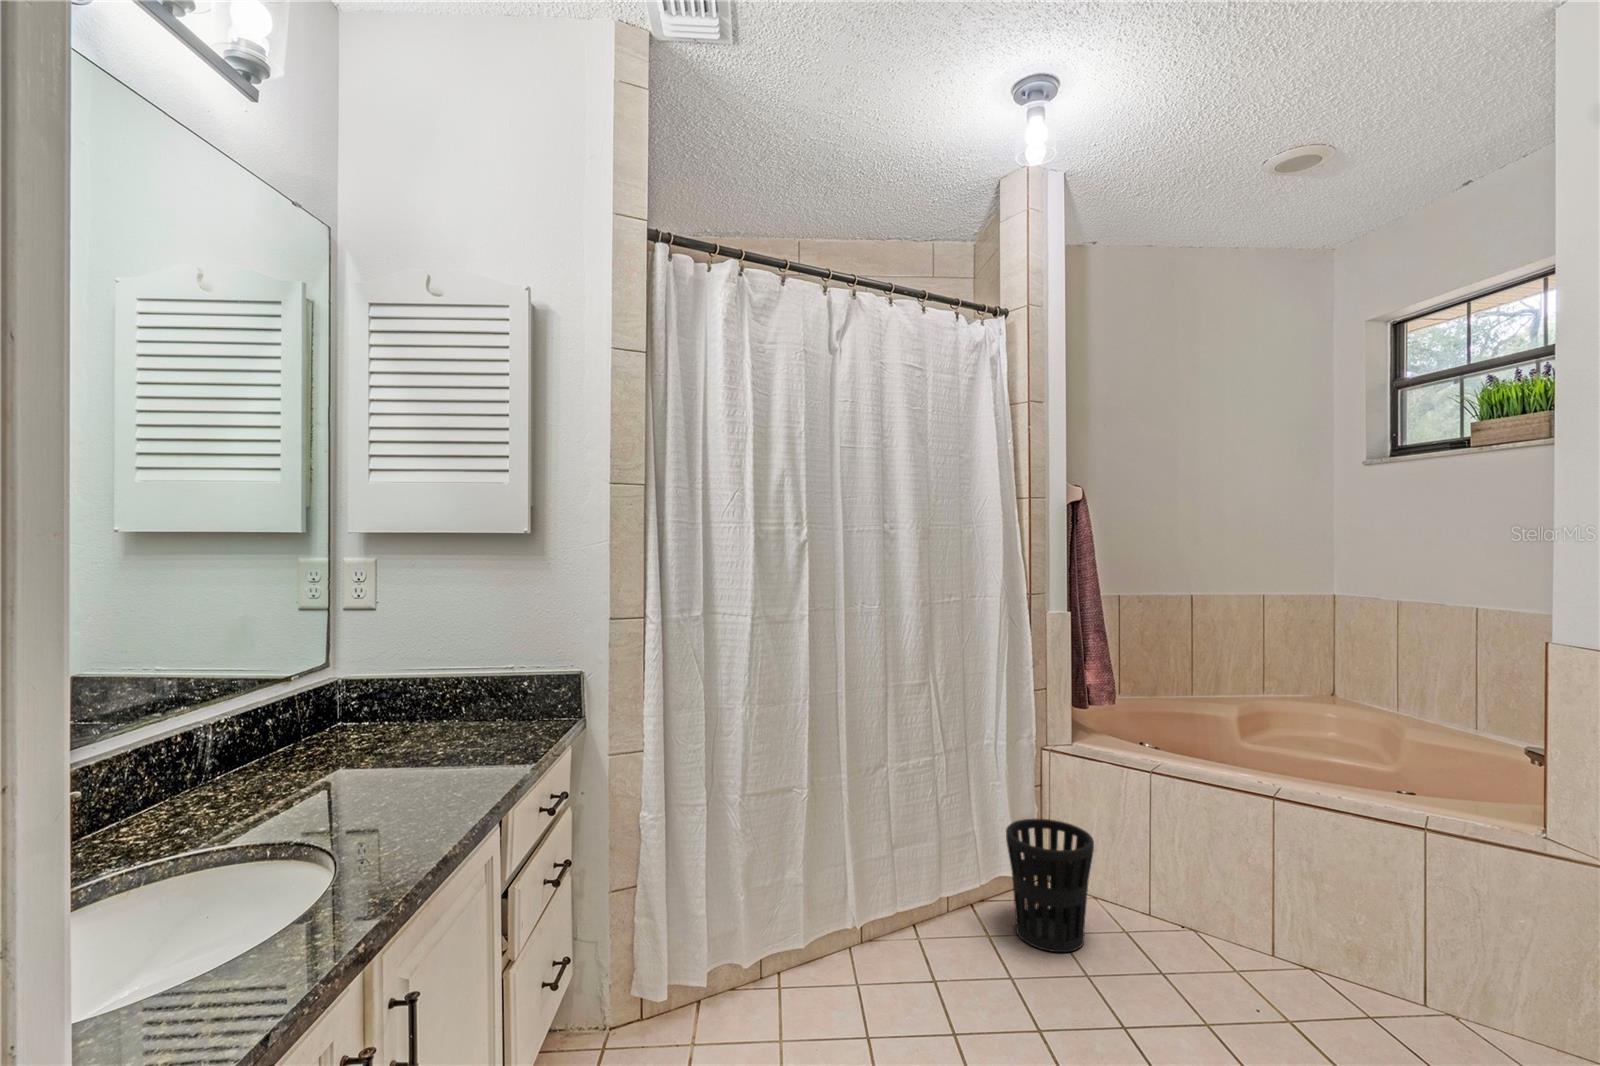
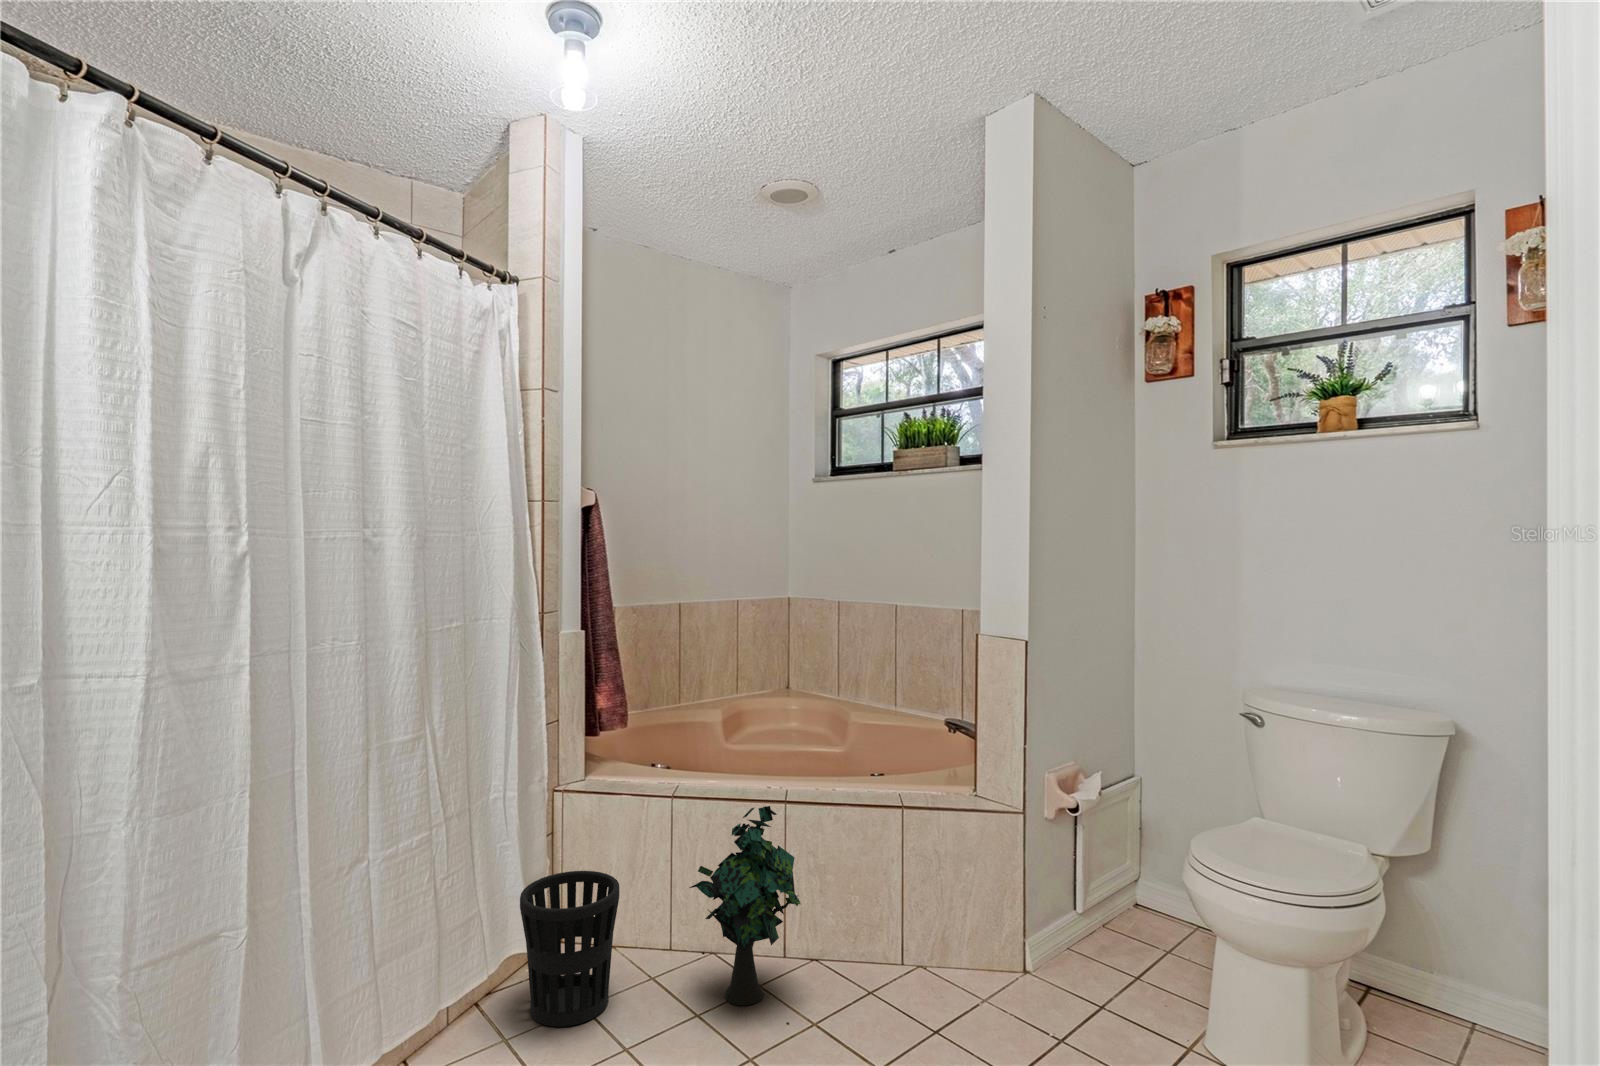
decorative plant: none [1162,802,1293,1000] -> present [690,806,801,1005]

